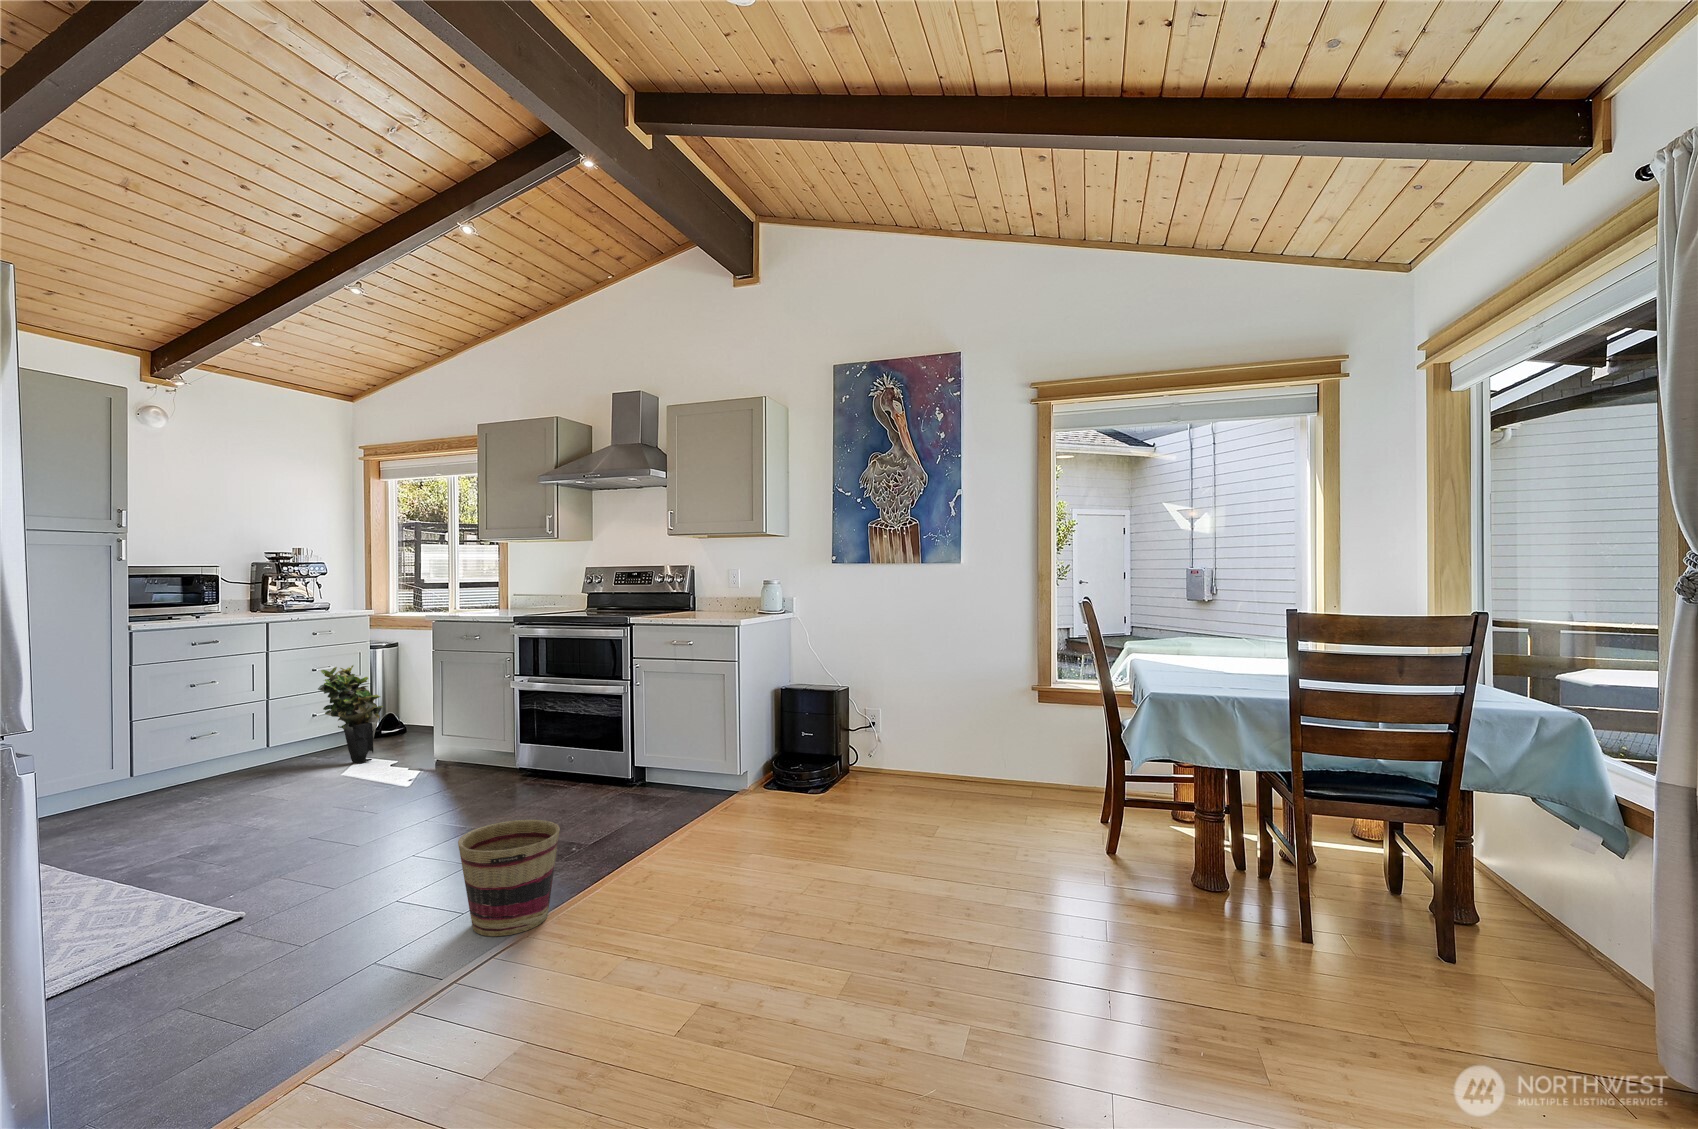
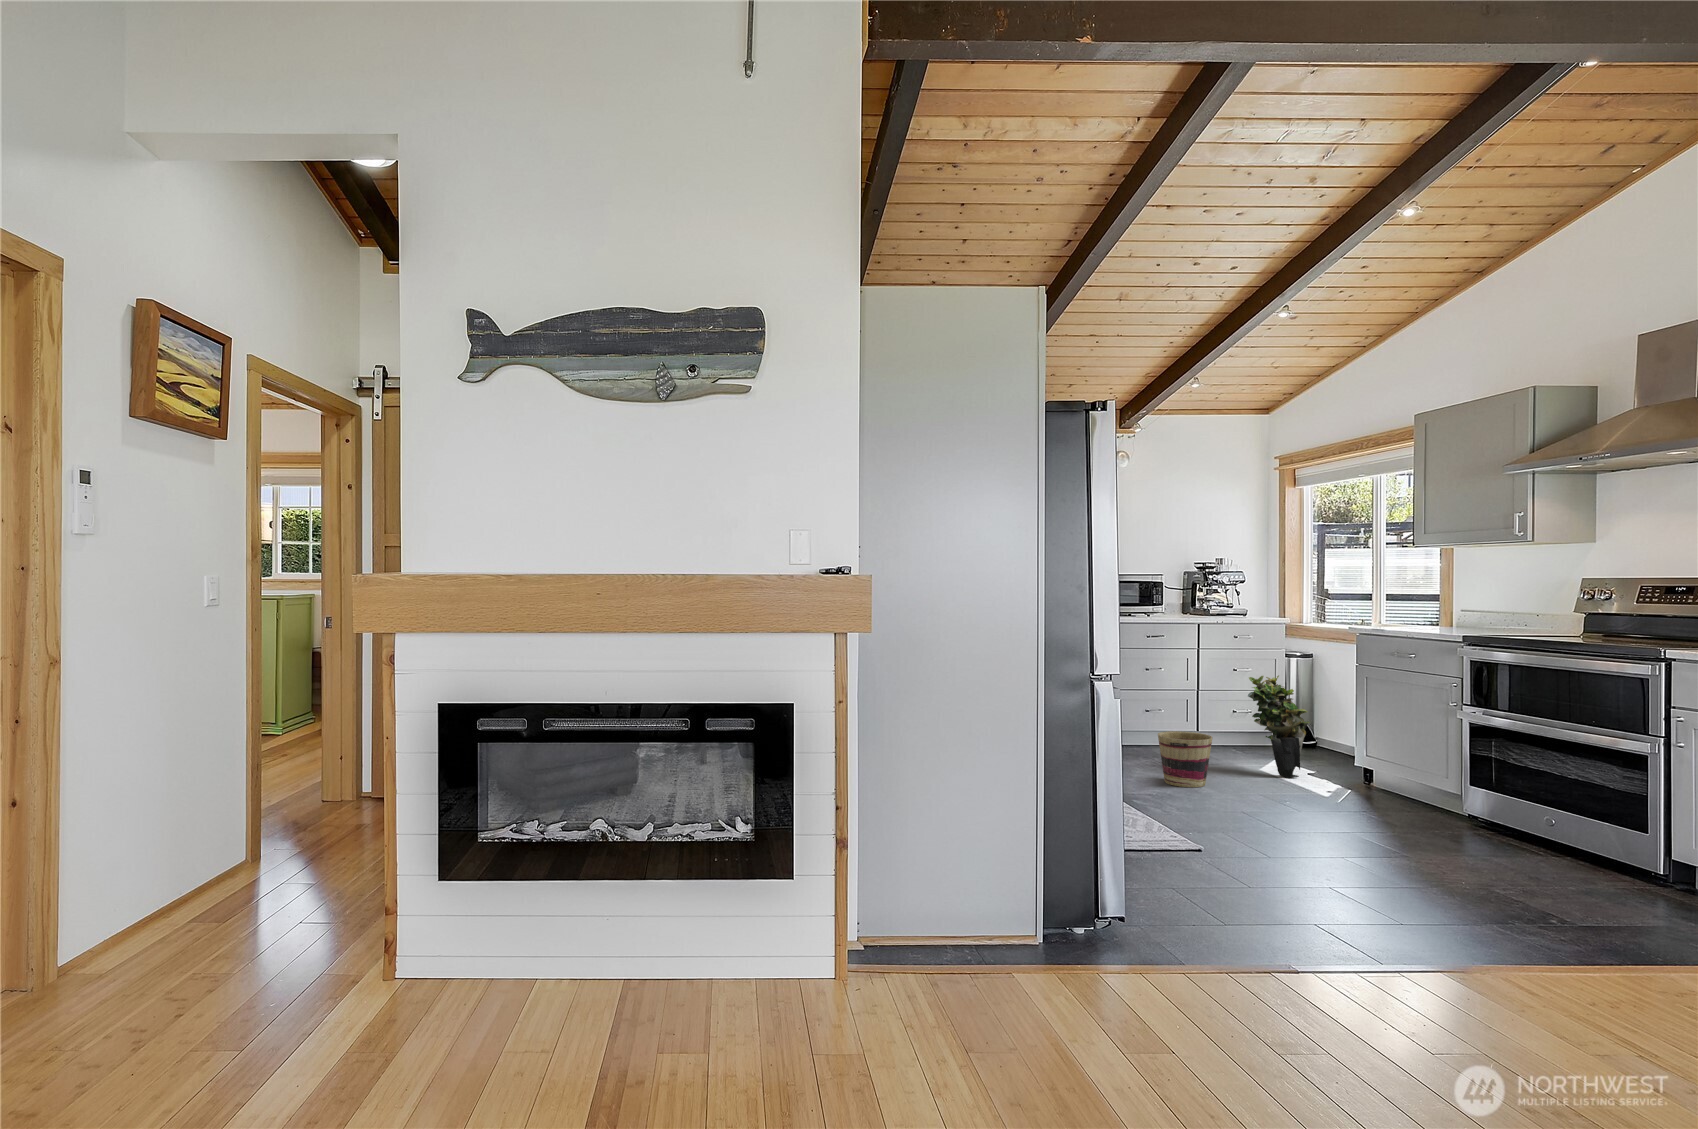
basket: present [458,820,560,936] -> present [1158,731,1212,787]

